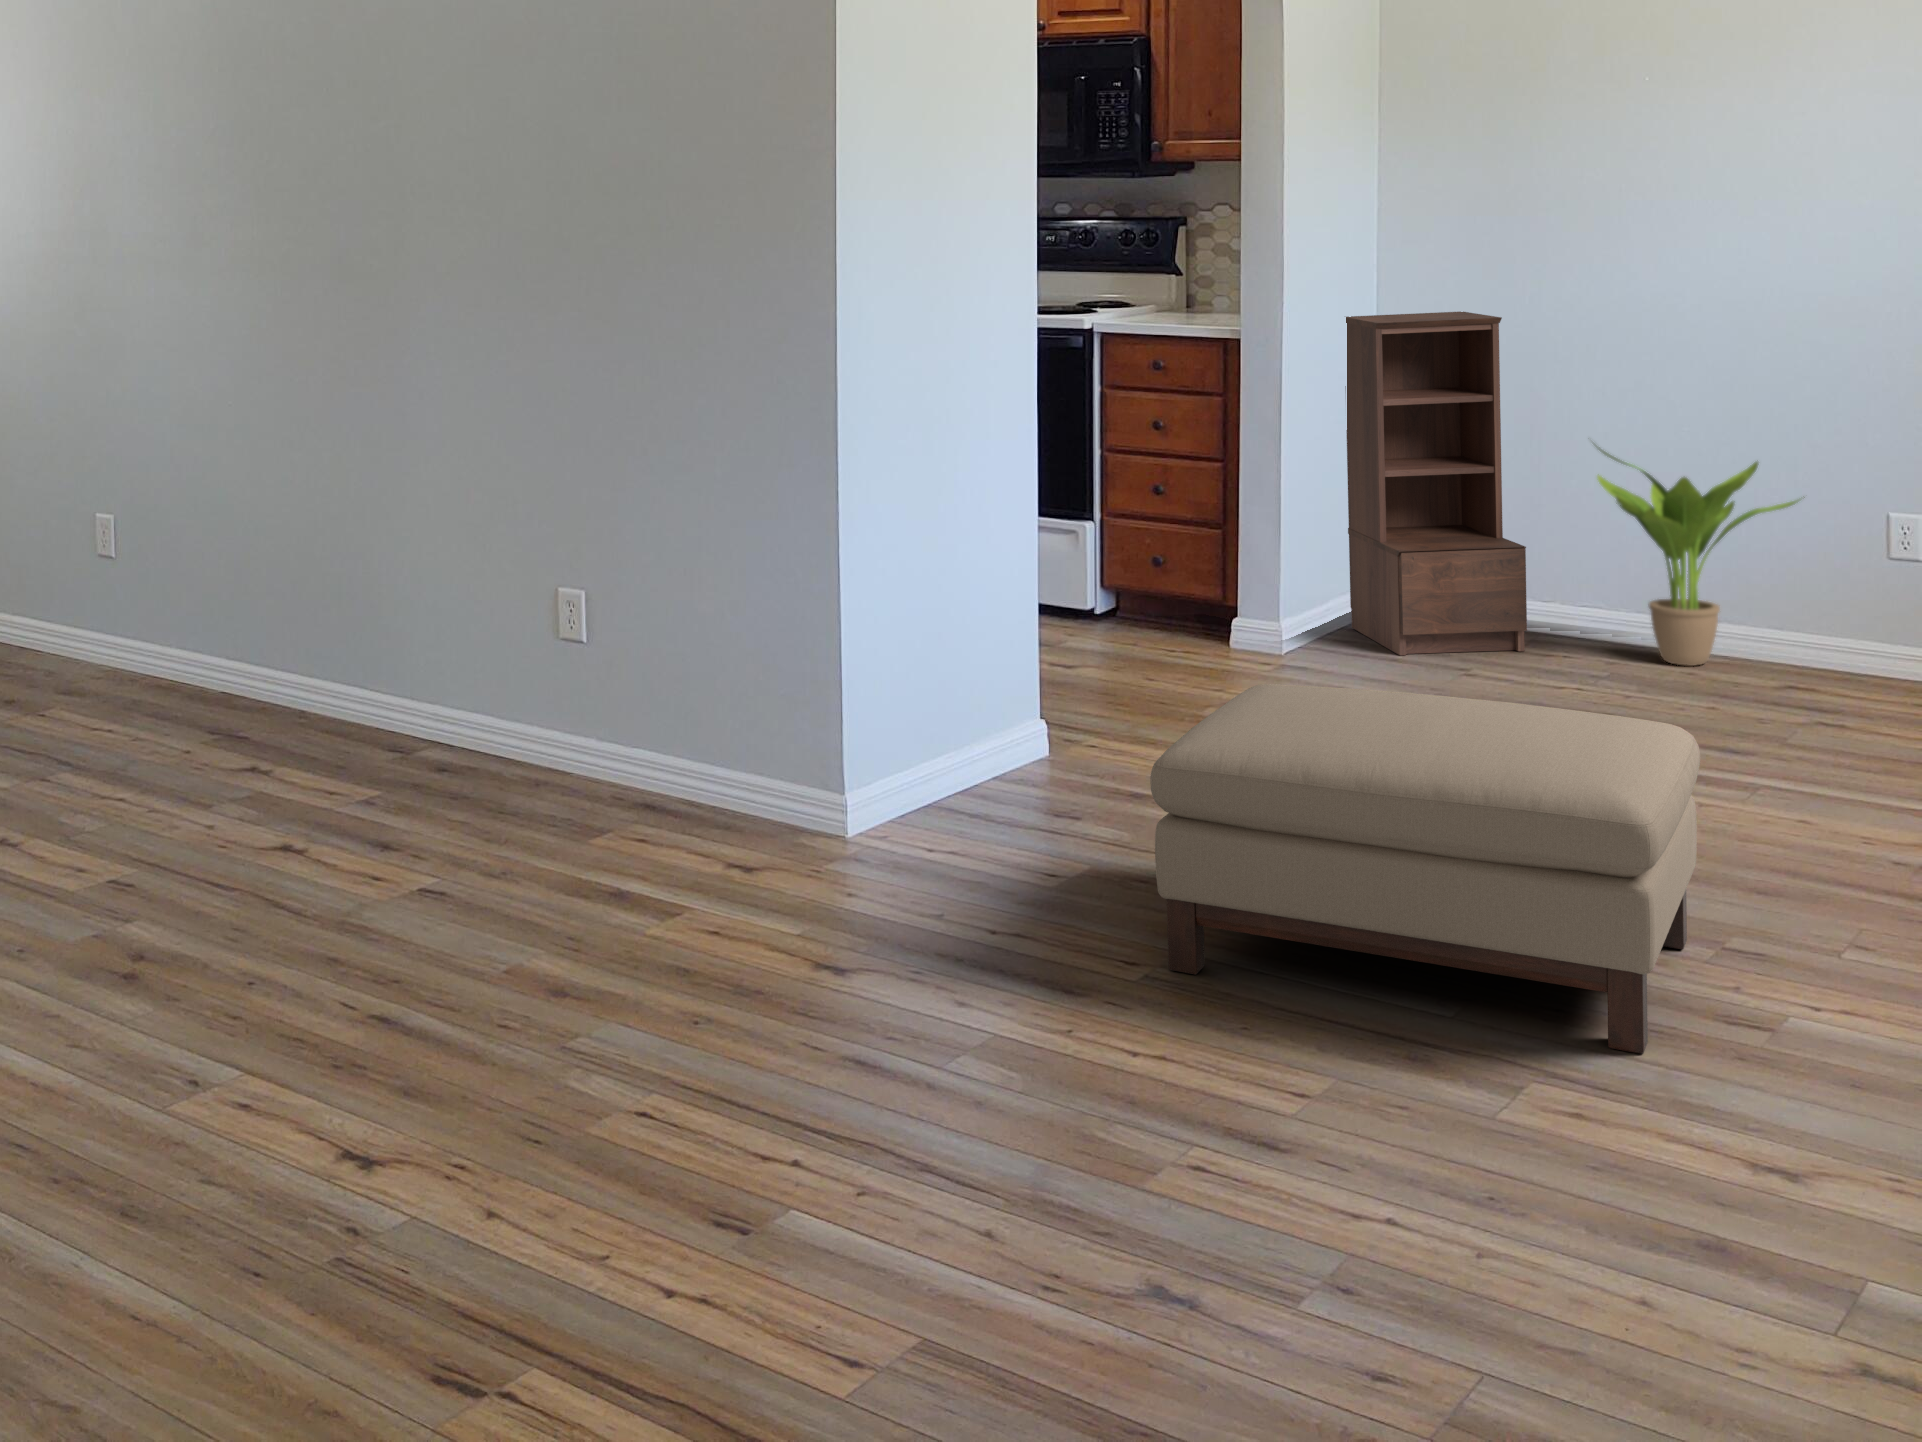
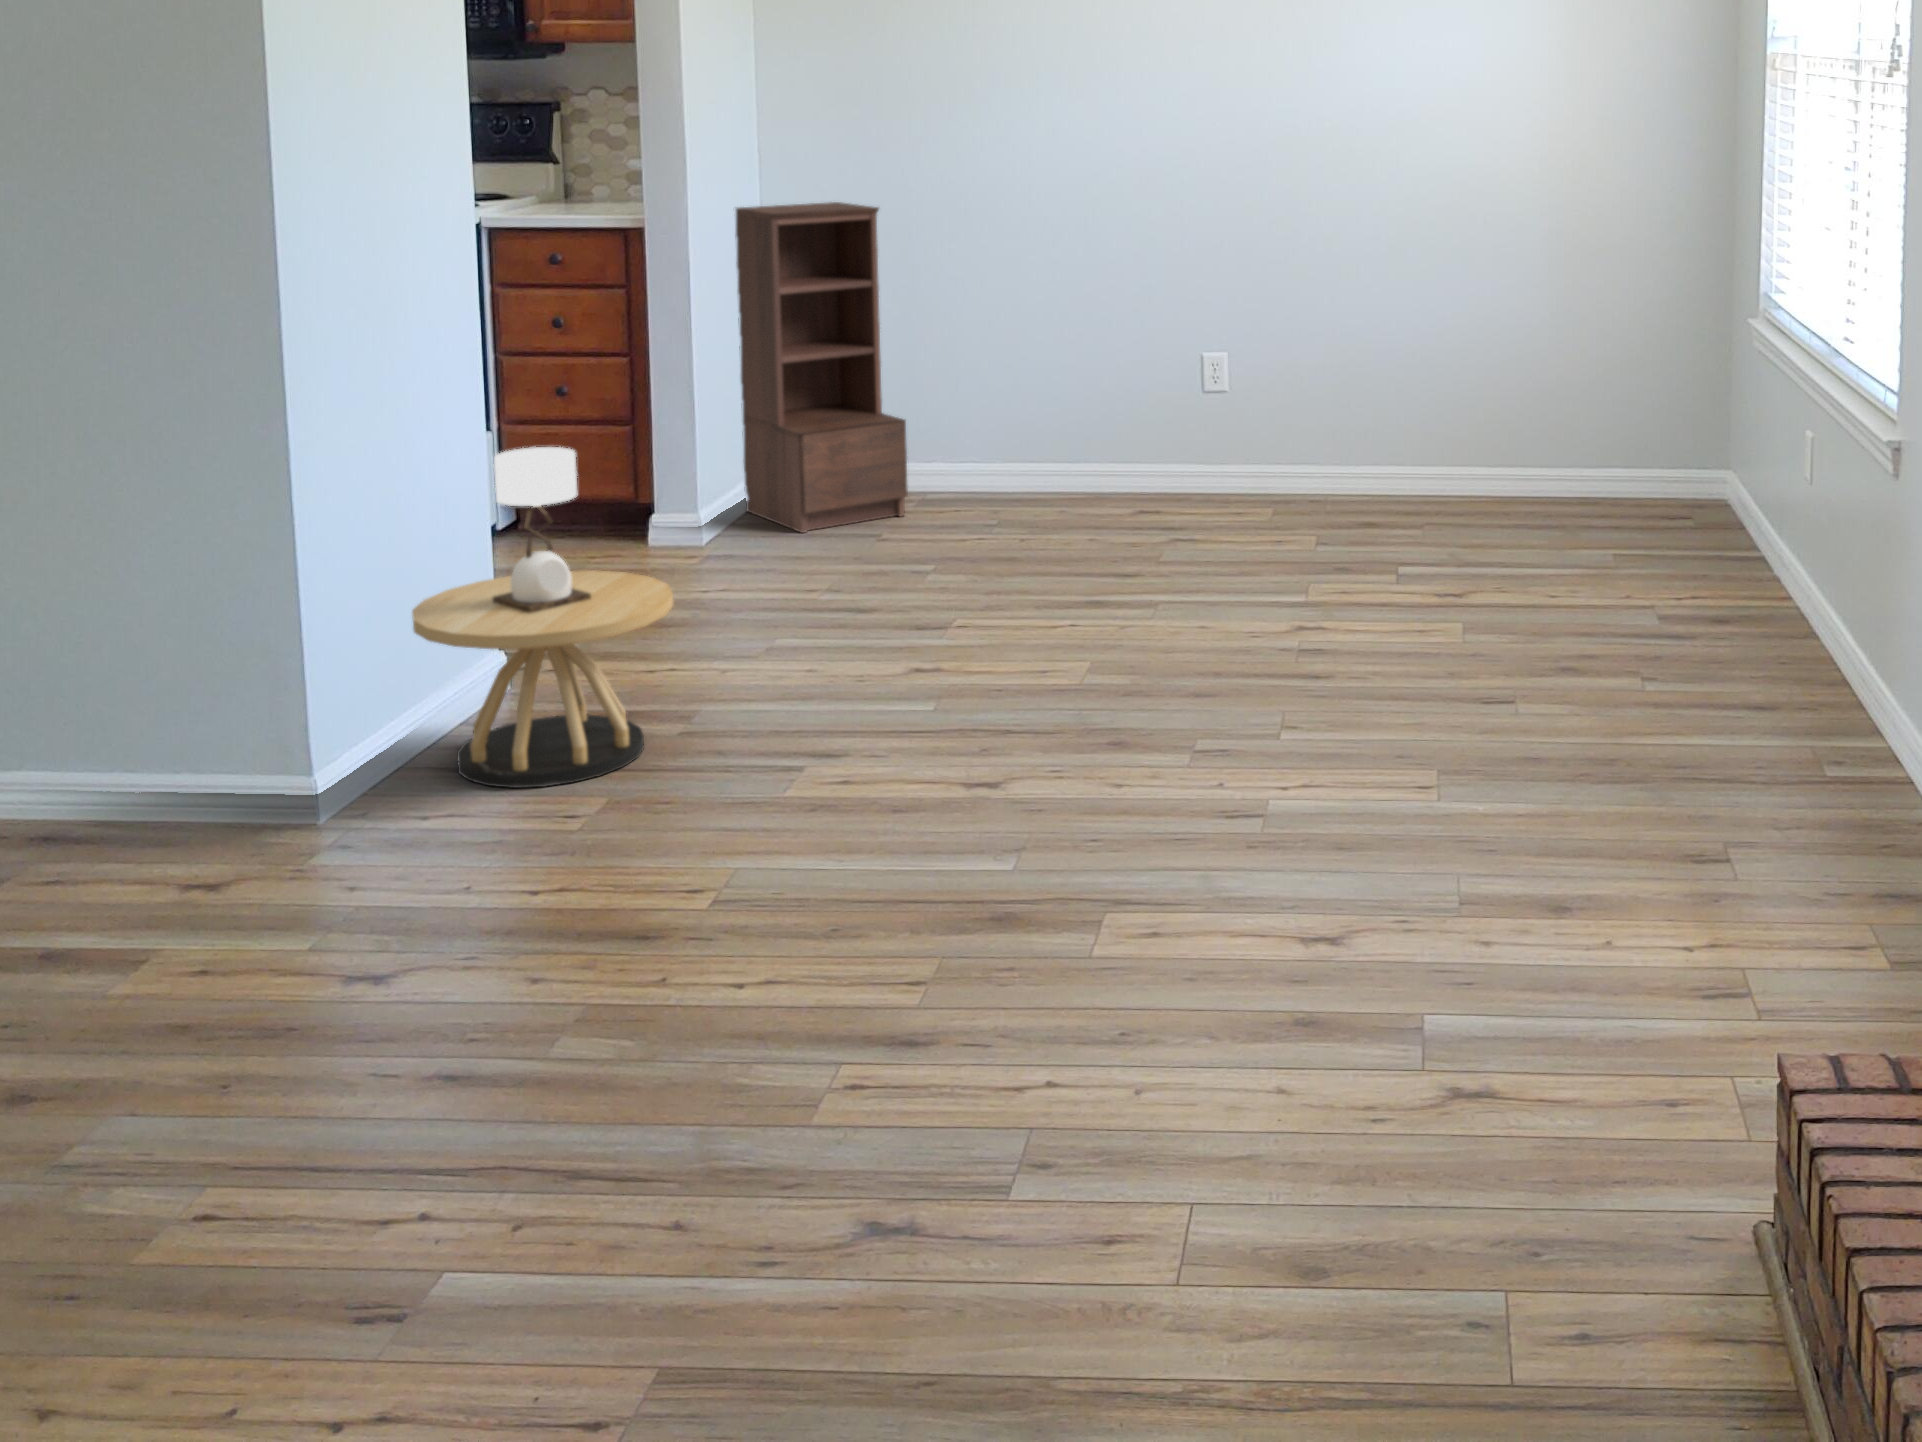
potted plant: present [1597,447,1805,666] -> none [959,316,1122,513]
side table: none [937,534,1171,848] -> present [412,447,674,788]
ottoman: present [1150,684,1700,1054] -> none [720,568,1185,888]

